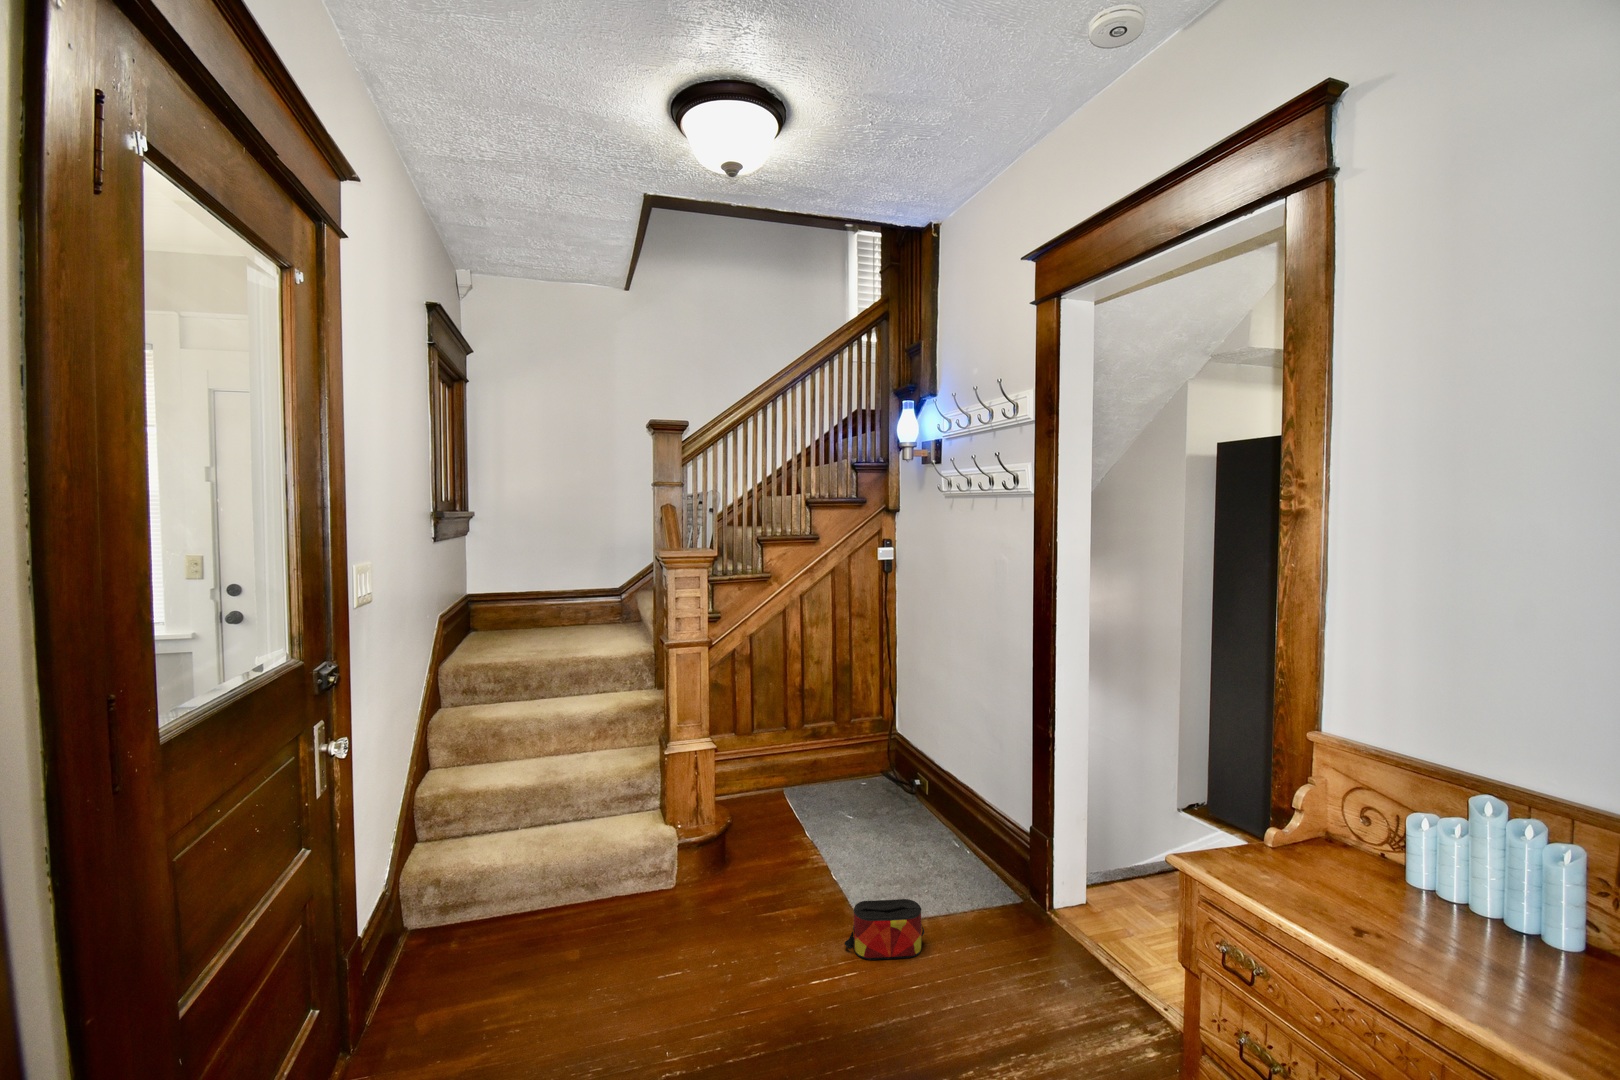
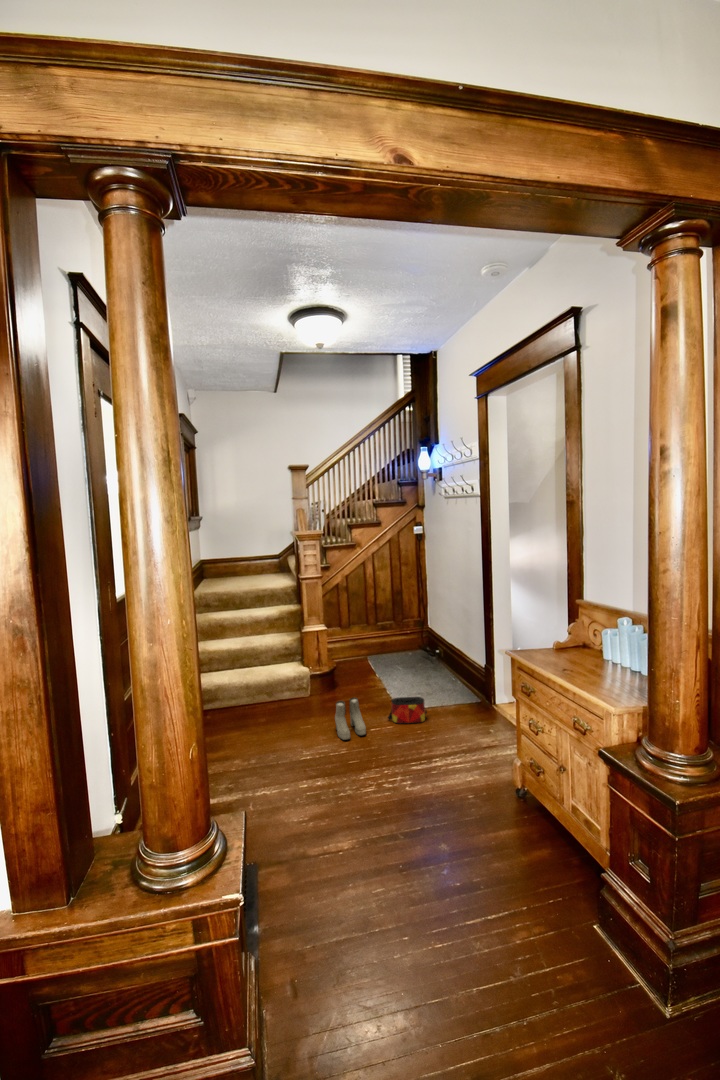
boots: none [737,905,804,1007] -> present [335,698,366,740]

